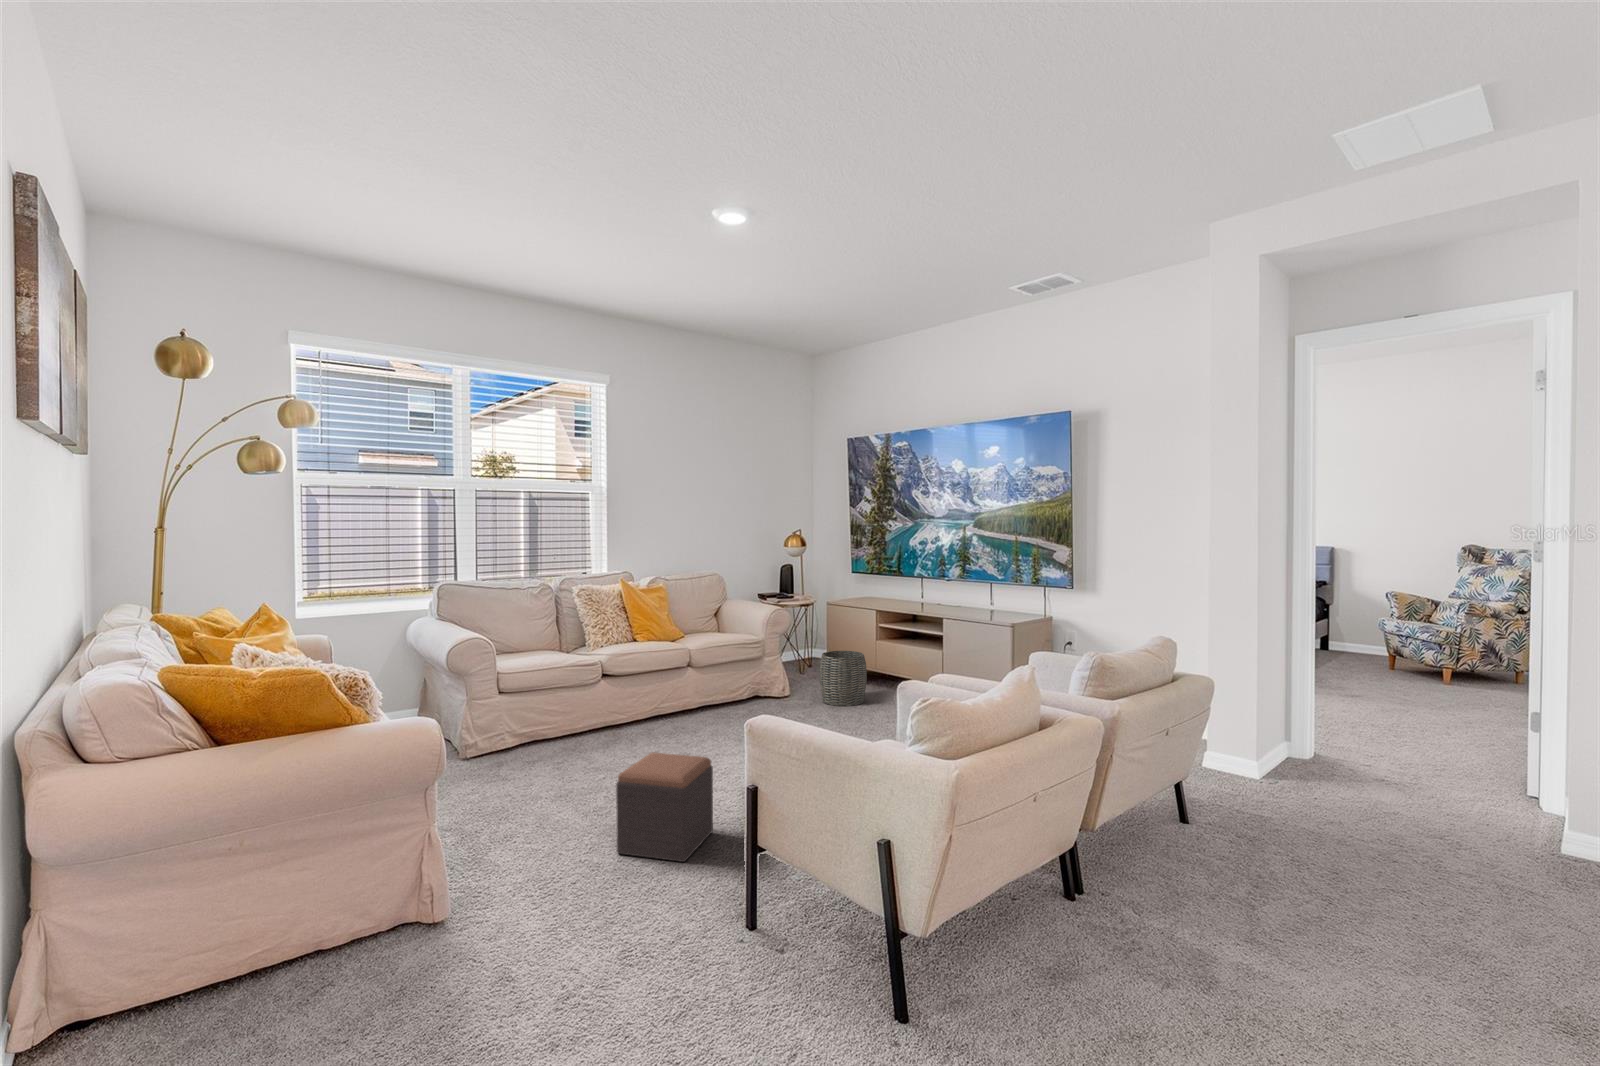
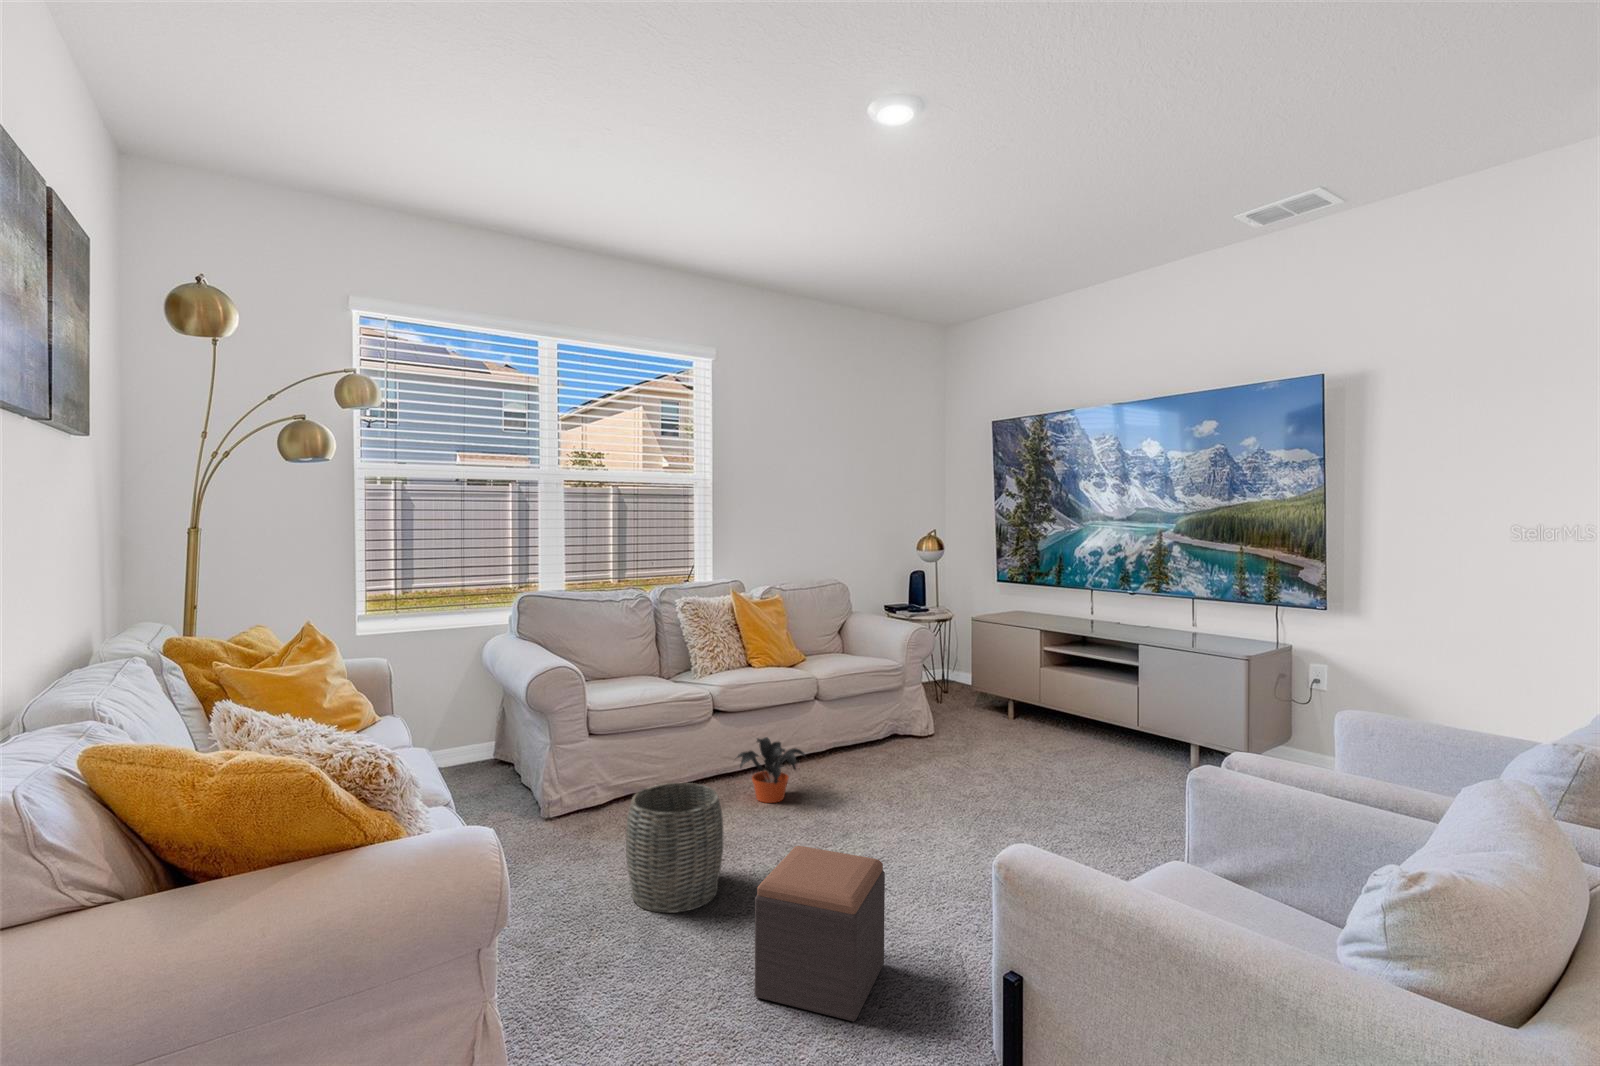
woven basket: present [819,651,867,706] -> present [626,783,723,913]
potted plant: none [618,694,678,744] -> present [737,737,805,803]

